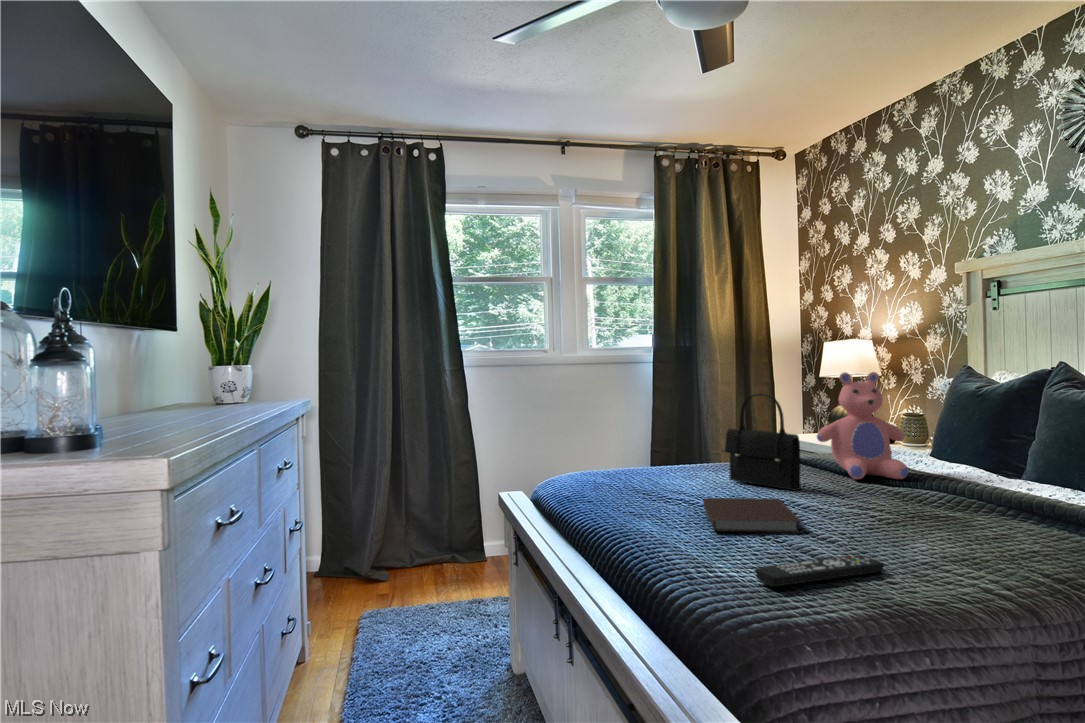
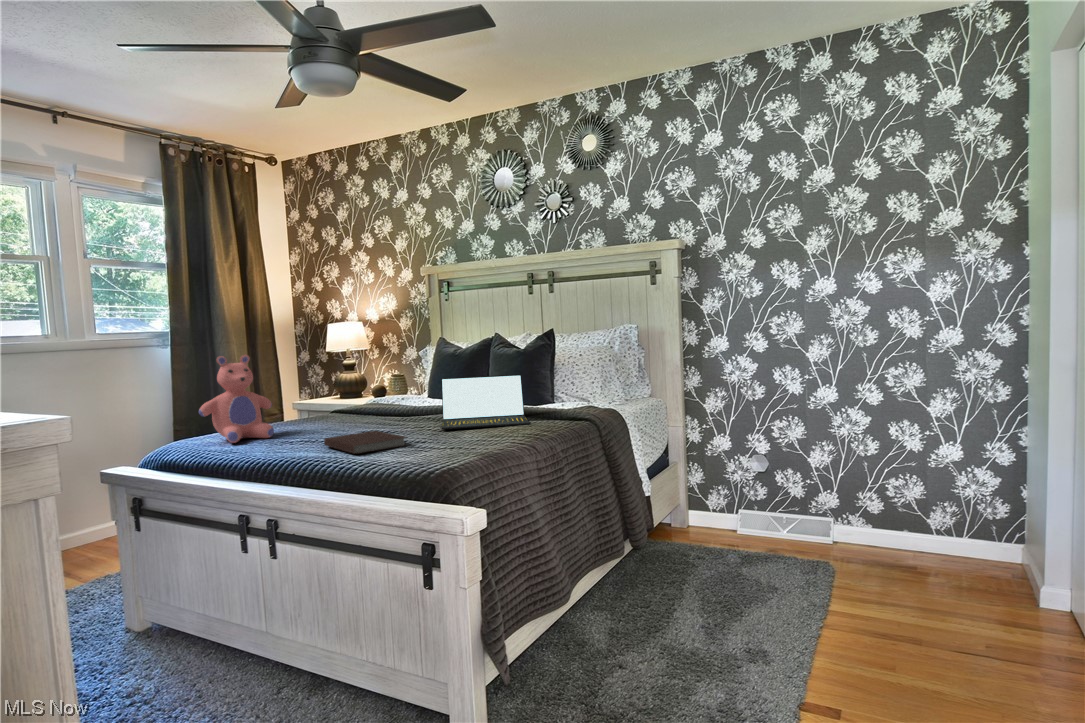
teddy bear: present [817,372,908,479] -> present [199,355,274,443]
handbag: present [725,394,801,491] -> none [310,360,373,430]
laptop: none [879,433,1065,539] -> present [441,374,530,429]
remote control: present [755,555,884,586] -> none [418,444,476,466]

